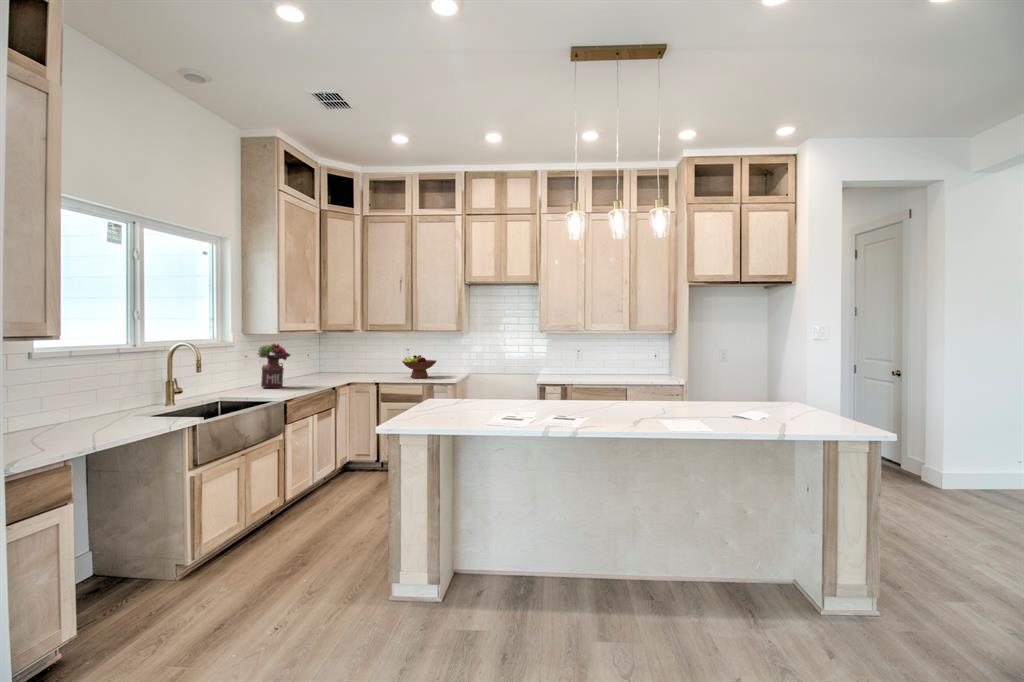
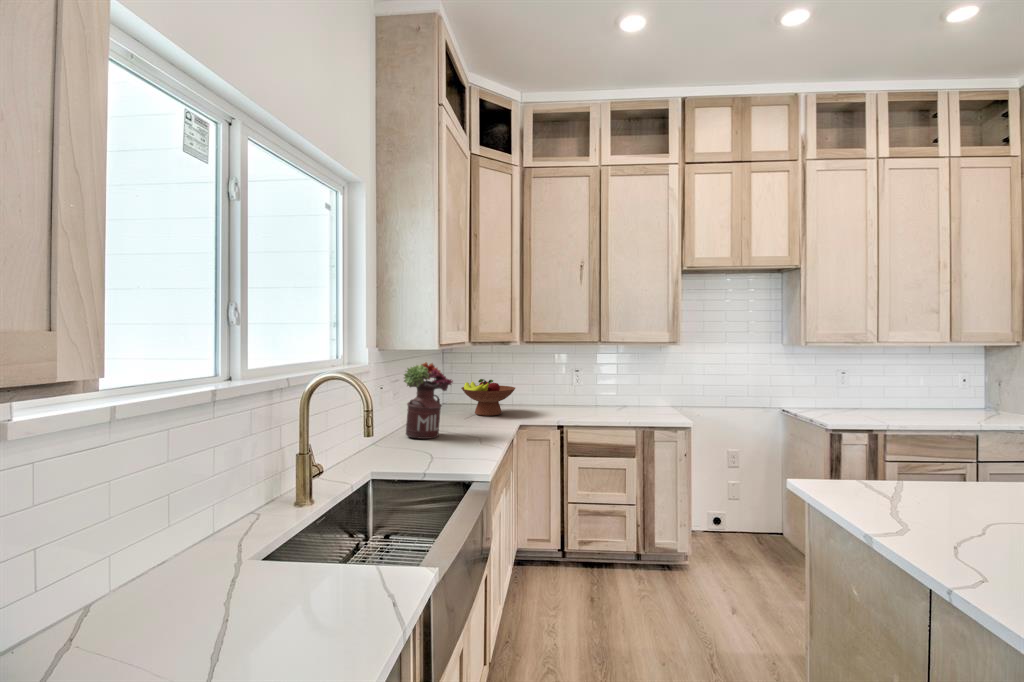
fruit bowl: present [402,355,436,378] -> present [461,379,515,416]

